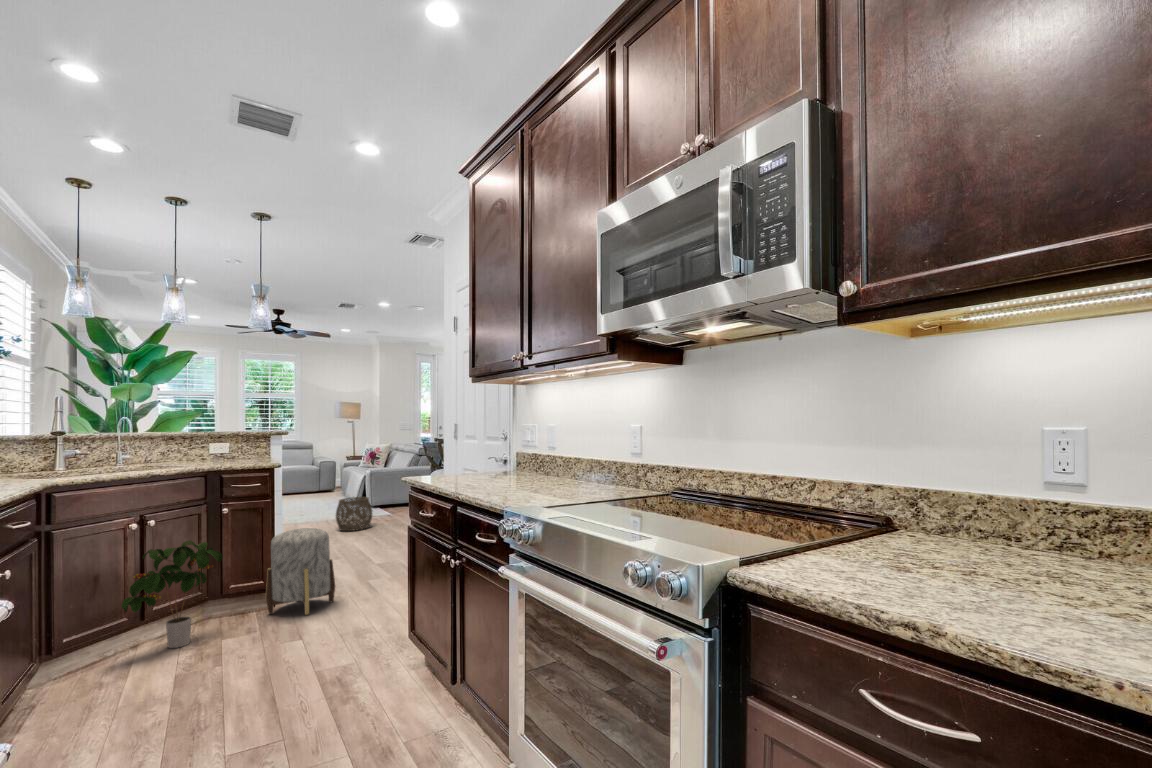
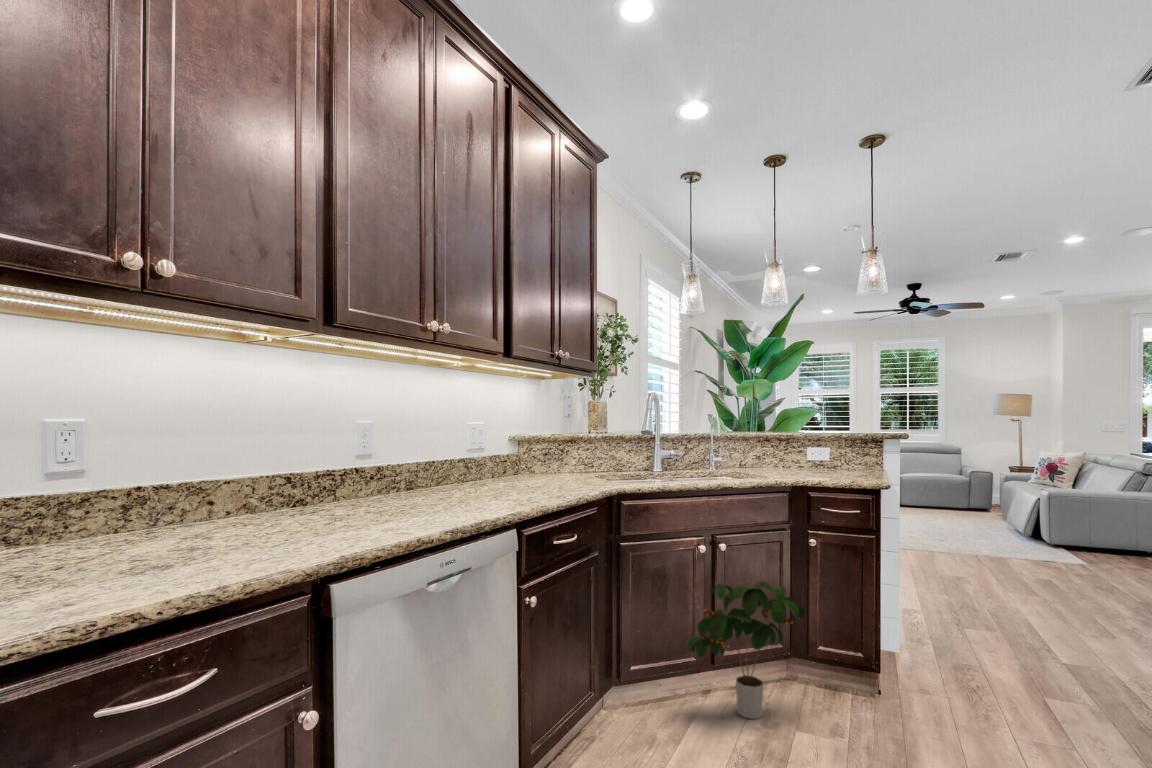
woven basket: present [336,497,372,531] -> none [988,533,1052,586]
stool: present [266,528,335,615] -> none [864,596,978,746]

